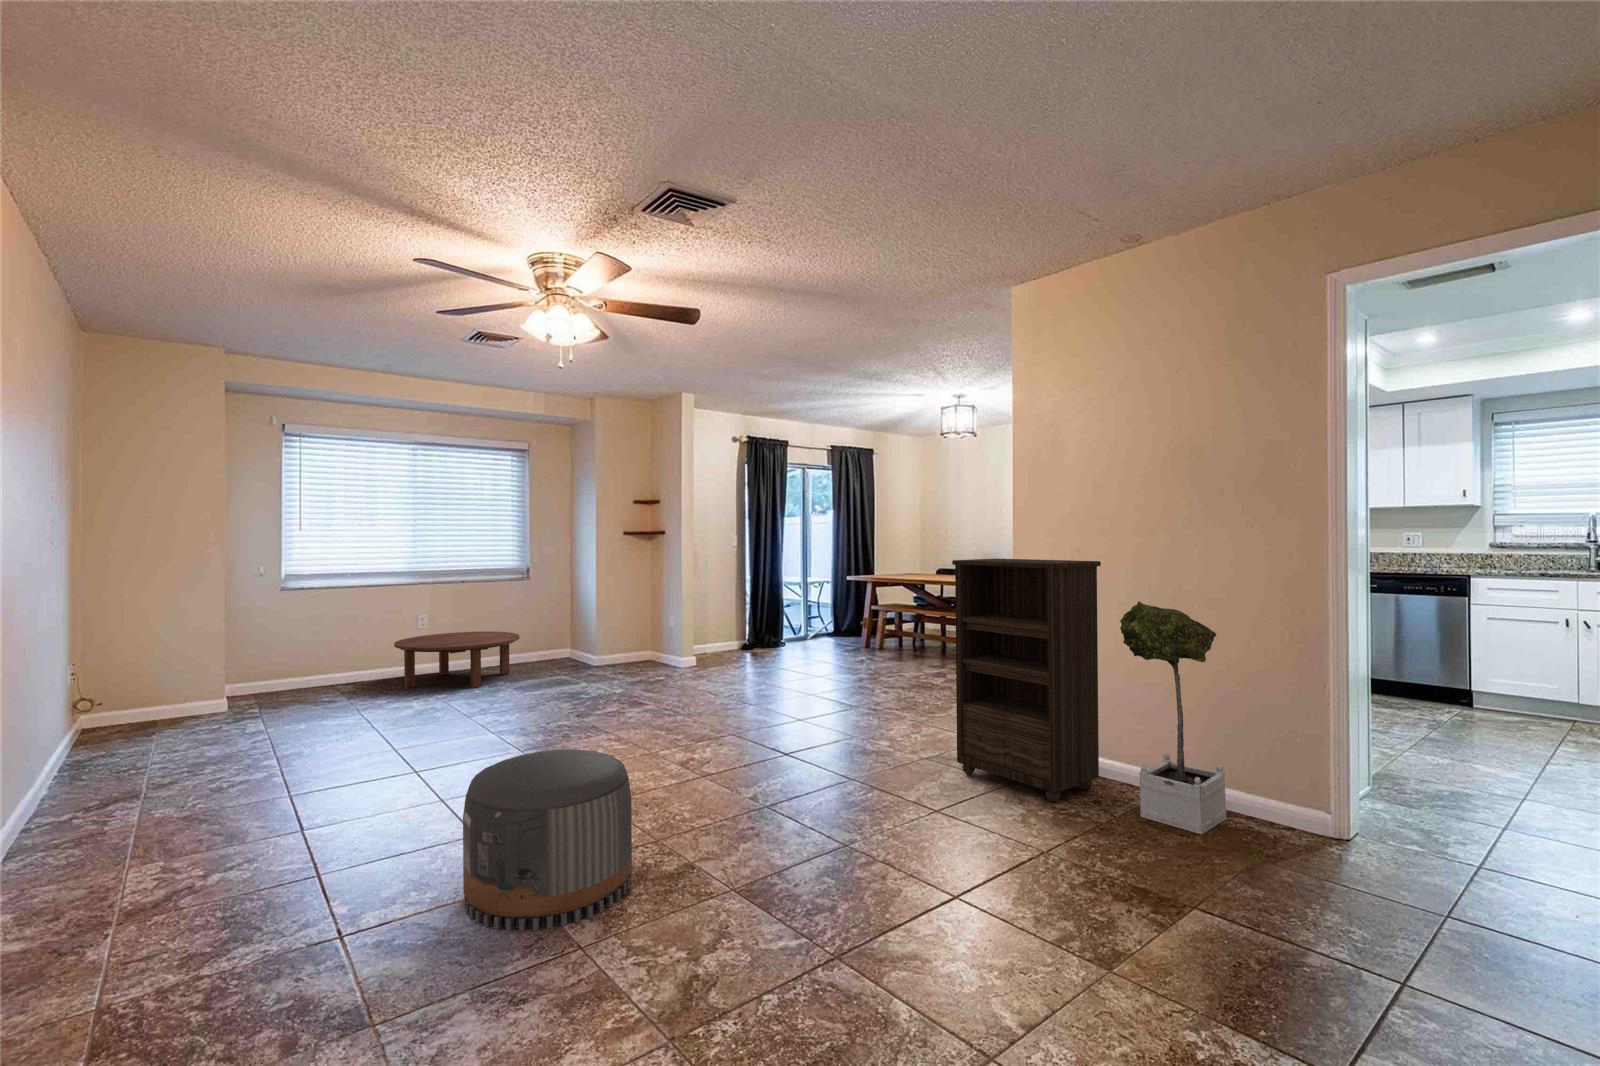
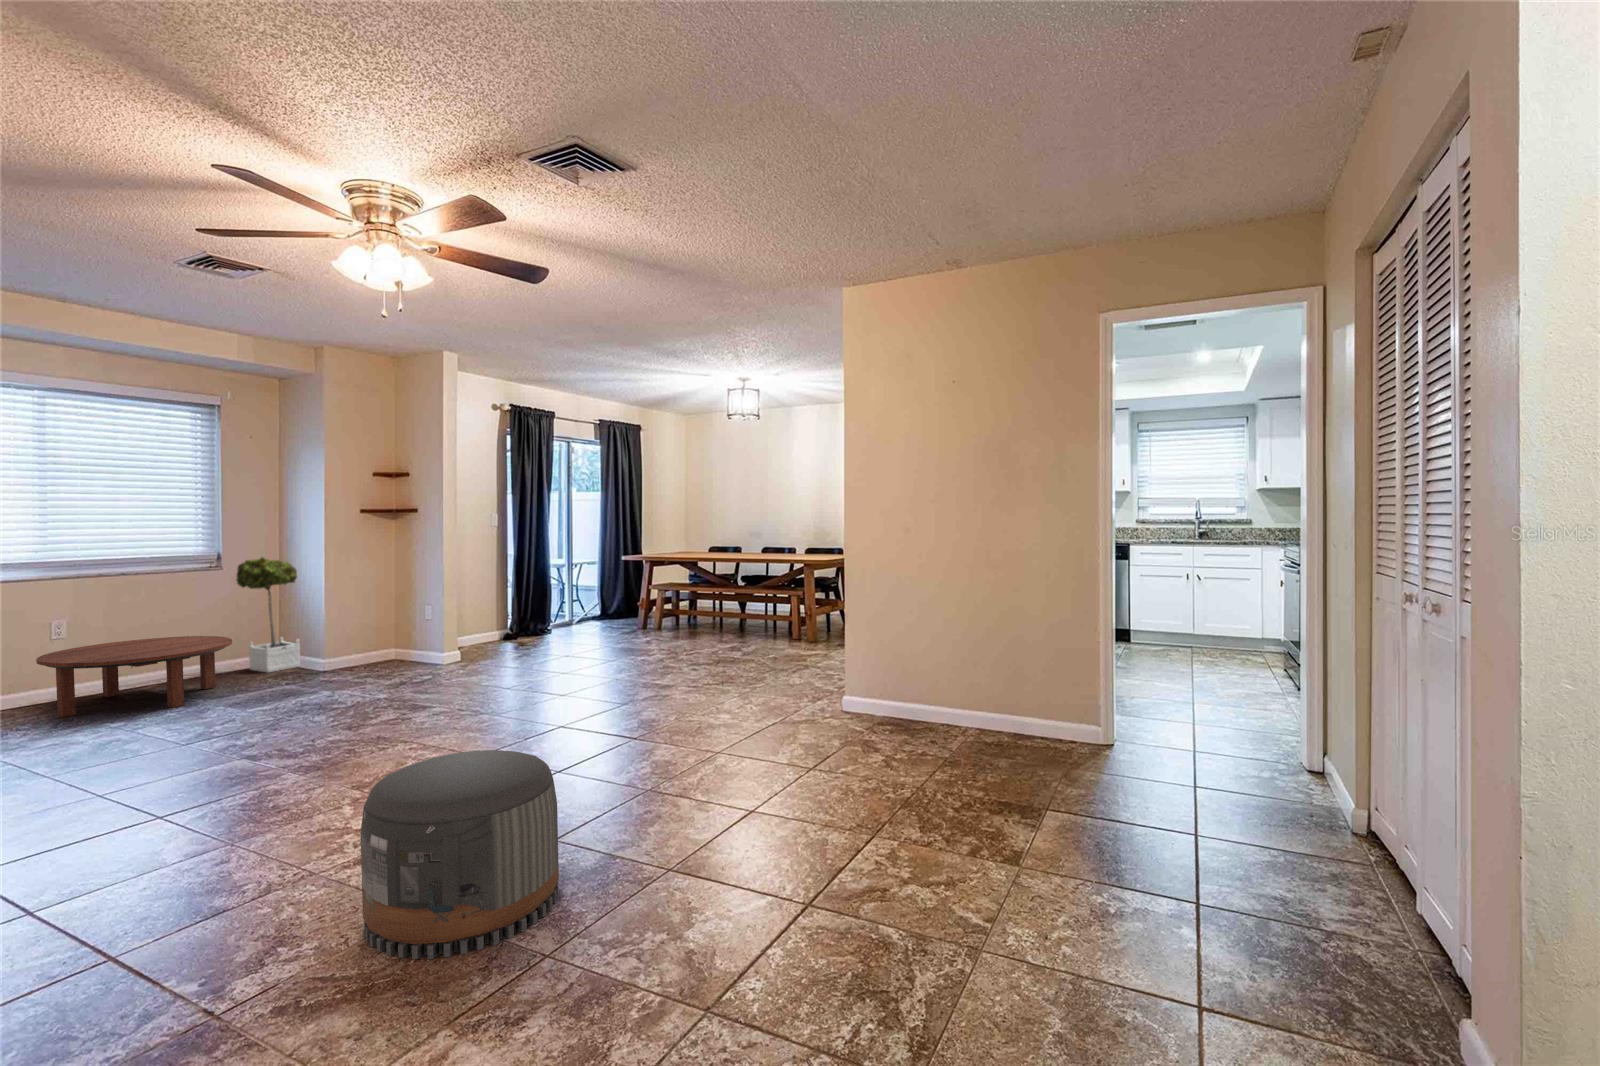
bookshelf: present [952,559,1101,802] -> none [800,534,930,747]
potted tree: present [1120,601,1226,835] -> present [236,557,300,672]

